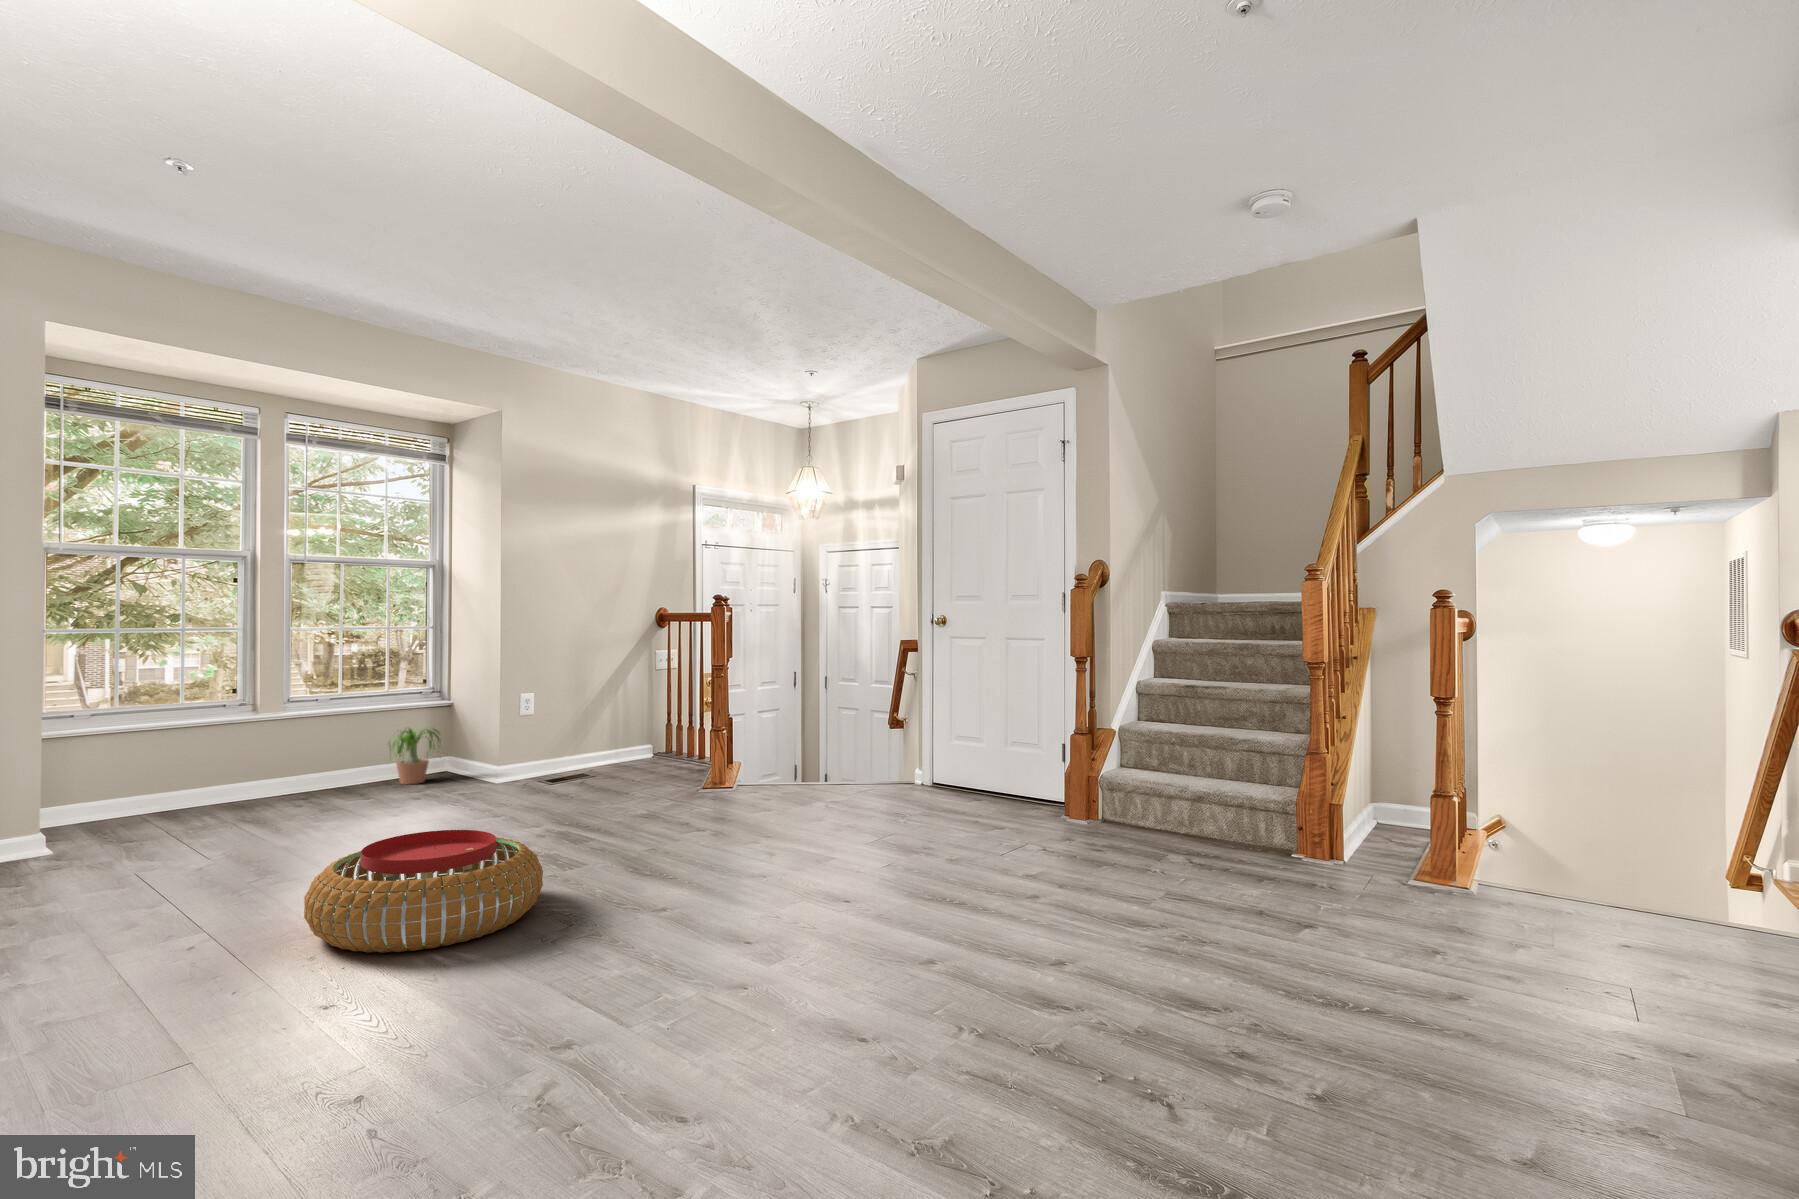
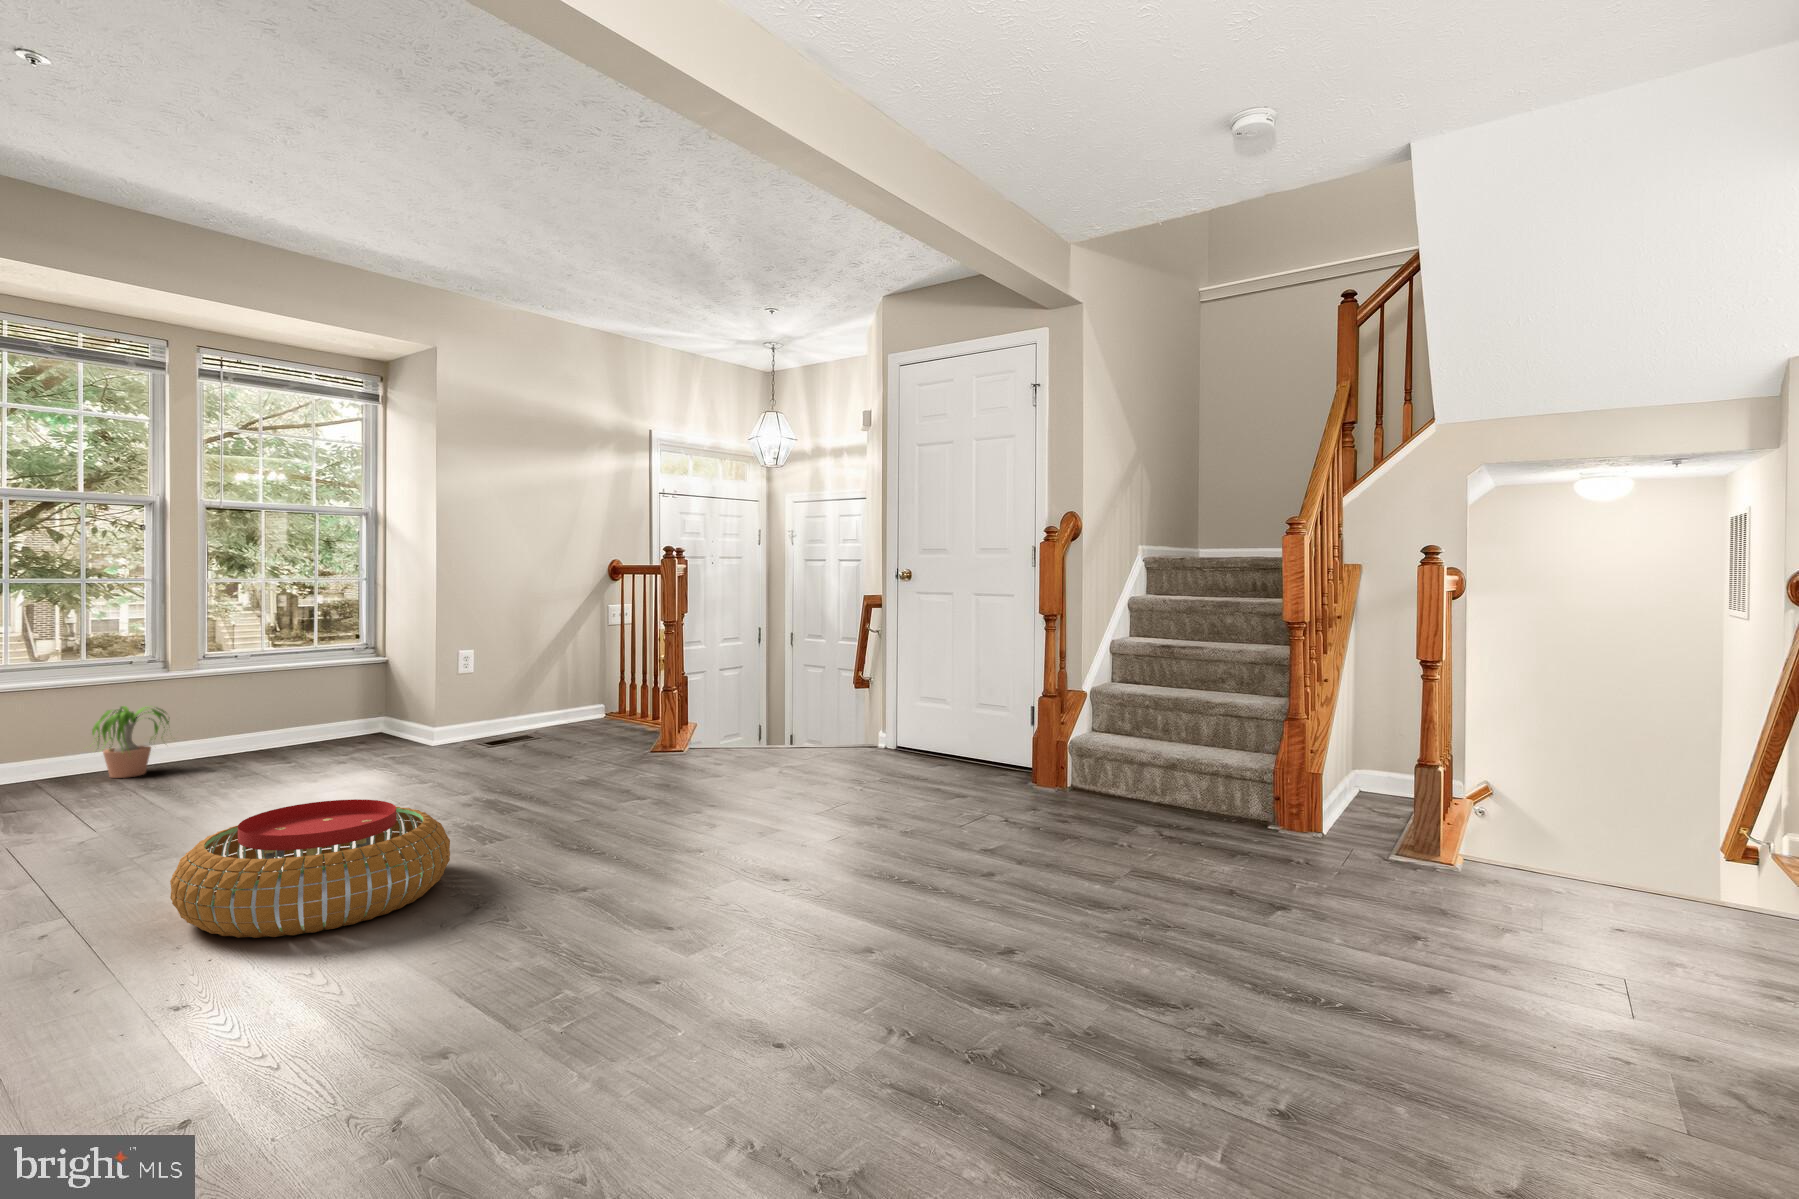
potted plant: present [389,728,440,784] -> present [92,706,170,778]

